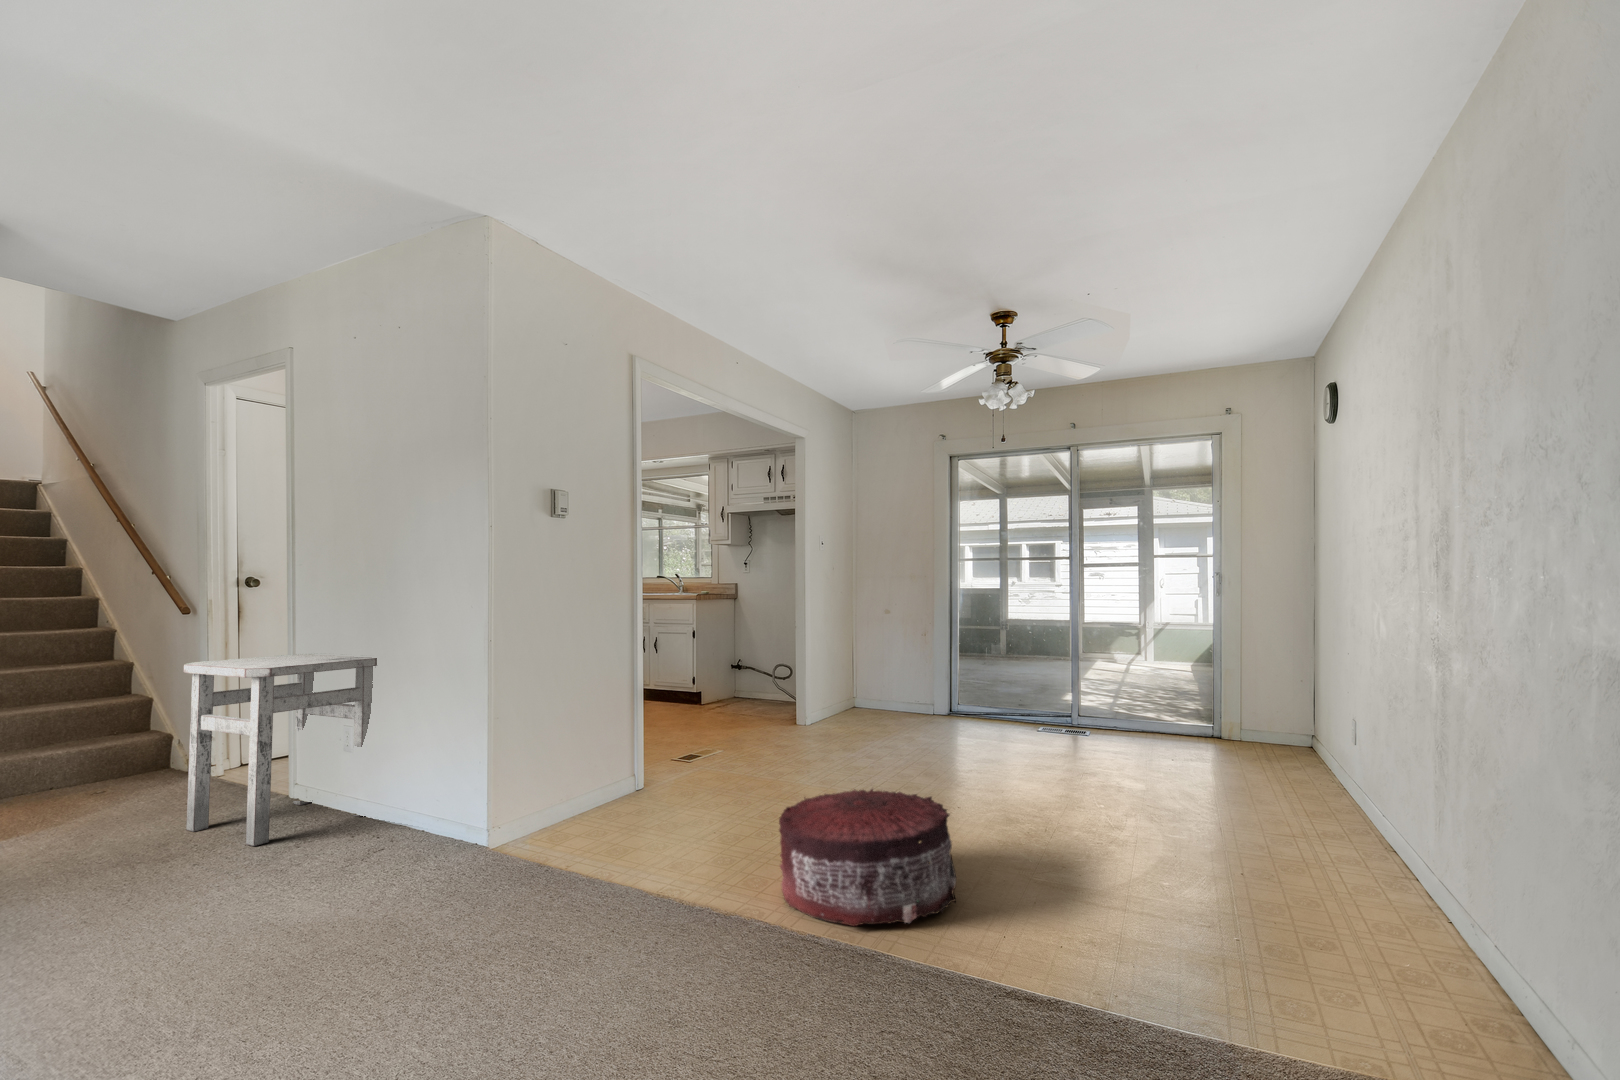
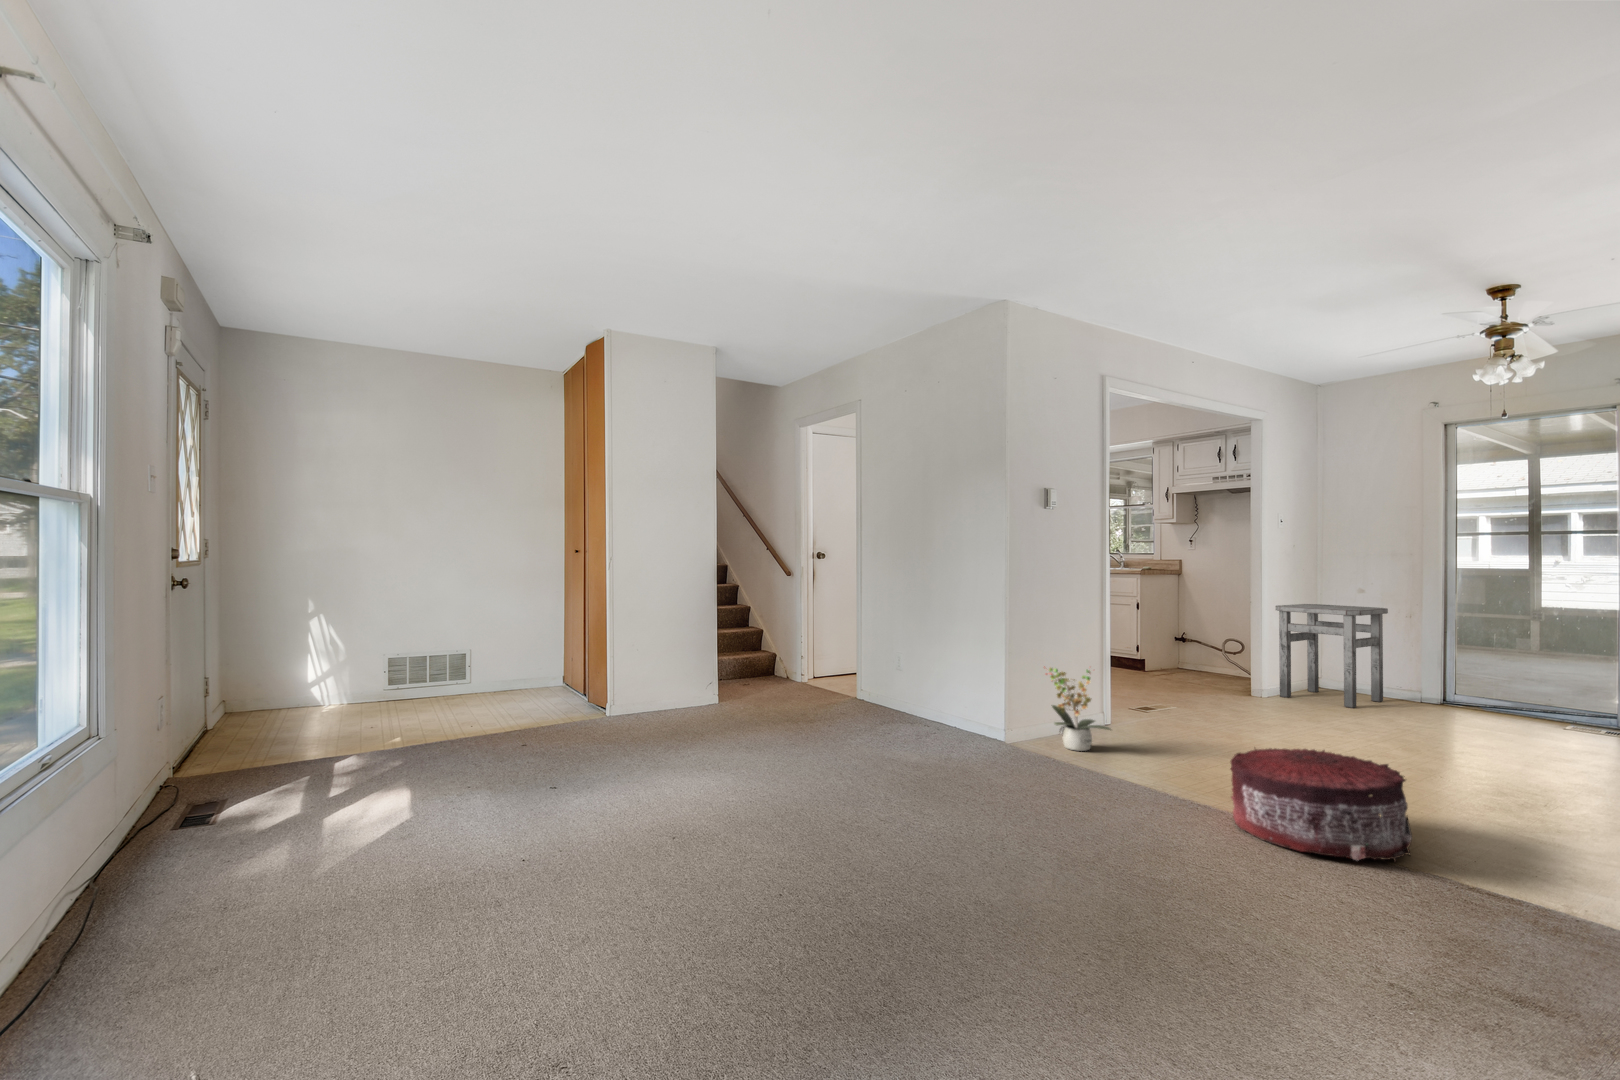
side table: present [184,654,377,846] -> present [1275,604,1388,708]
potted plant: none [567,712,651,825] -> present [1049,668,1111,751]

